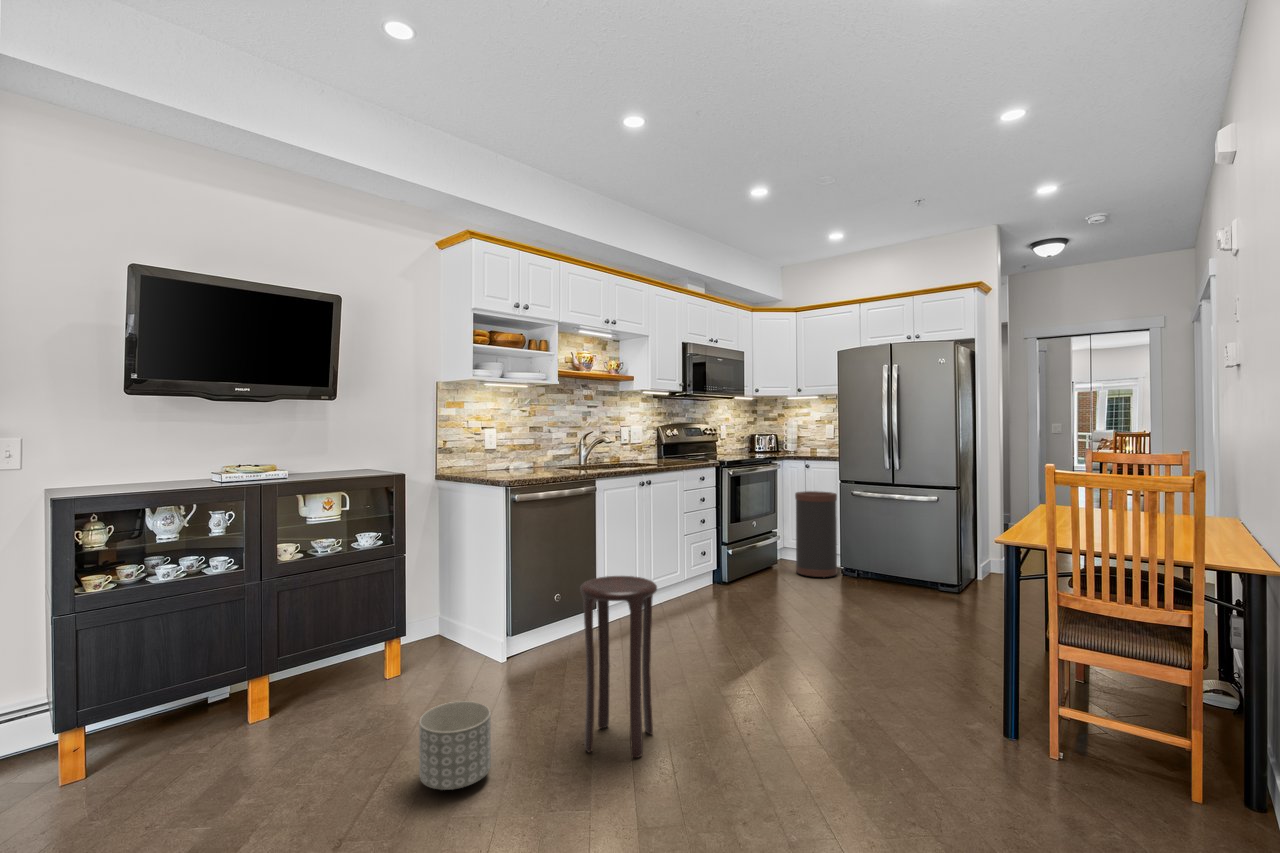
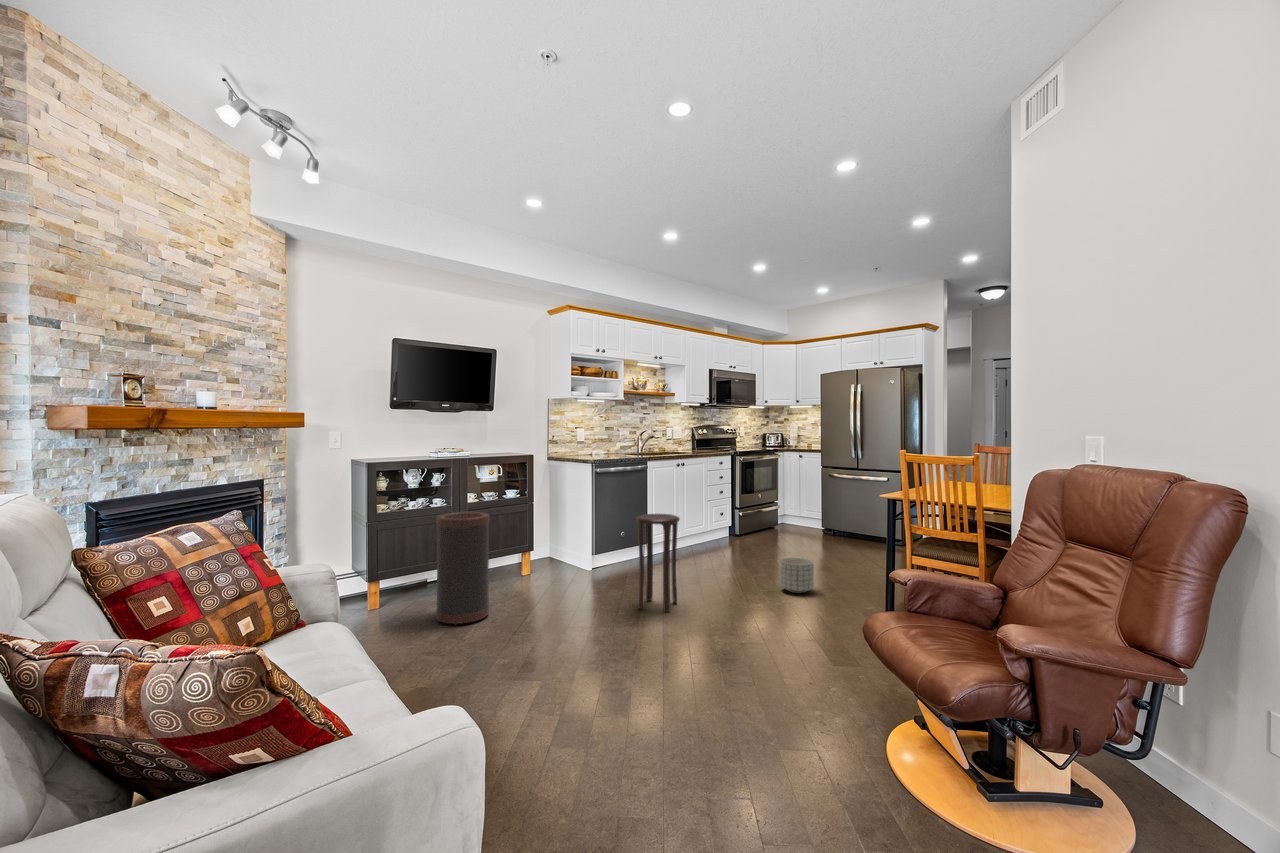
trash can: present [795,491,837,578] -> present [436,512,489,625]
planter: present [419,701,491,790] -> present [780,557,814,593]

